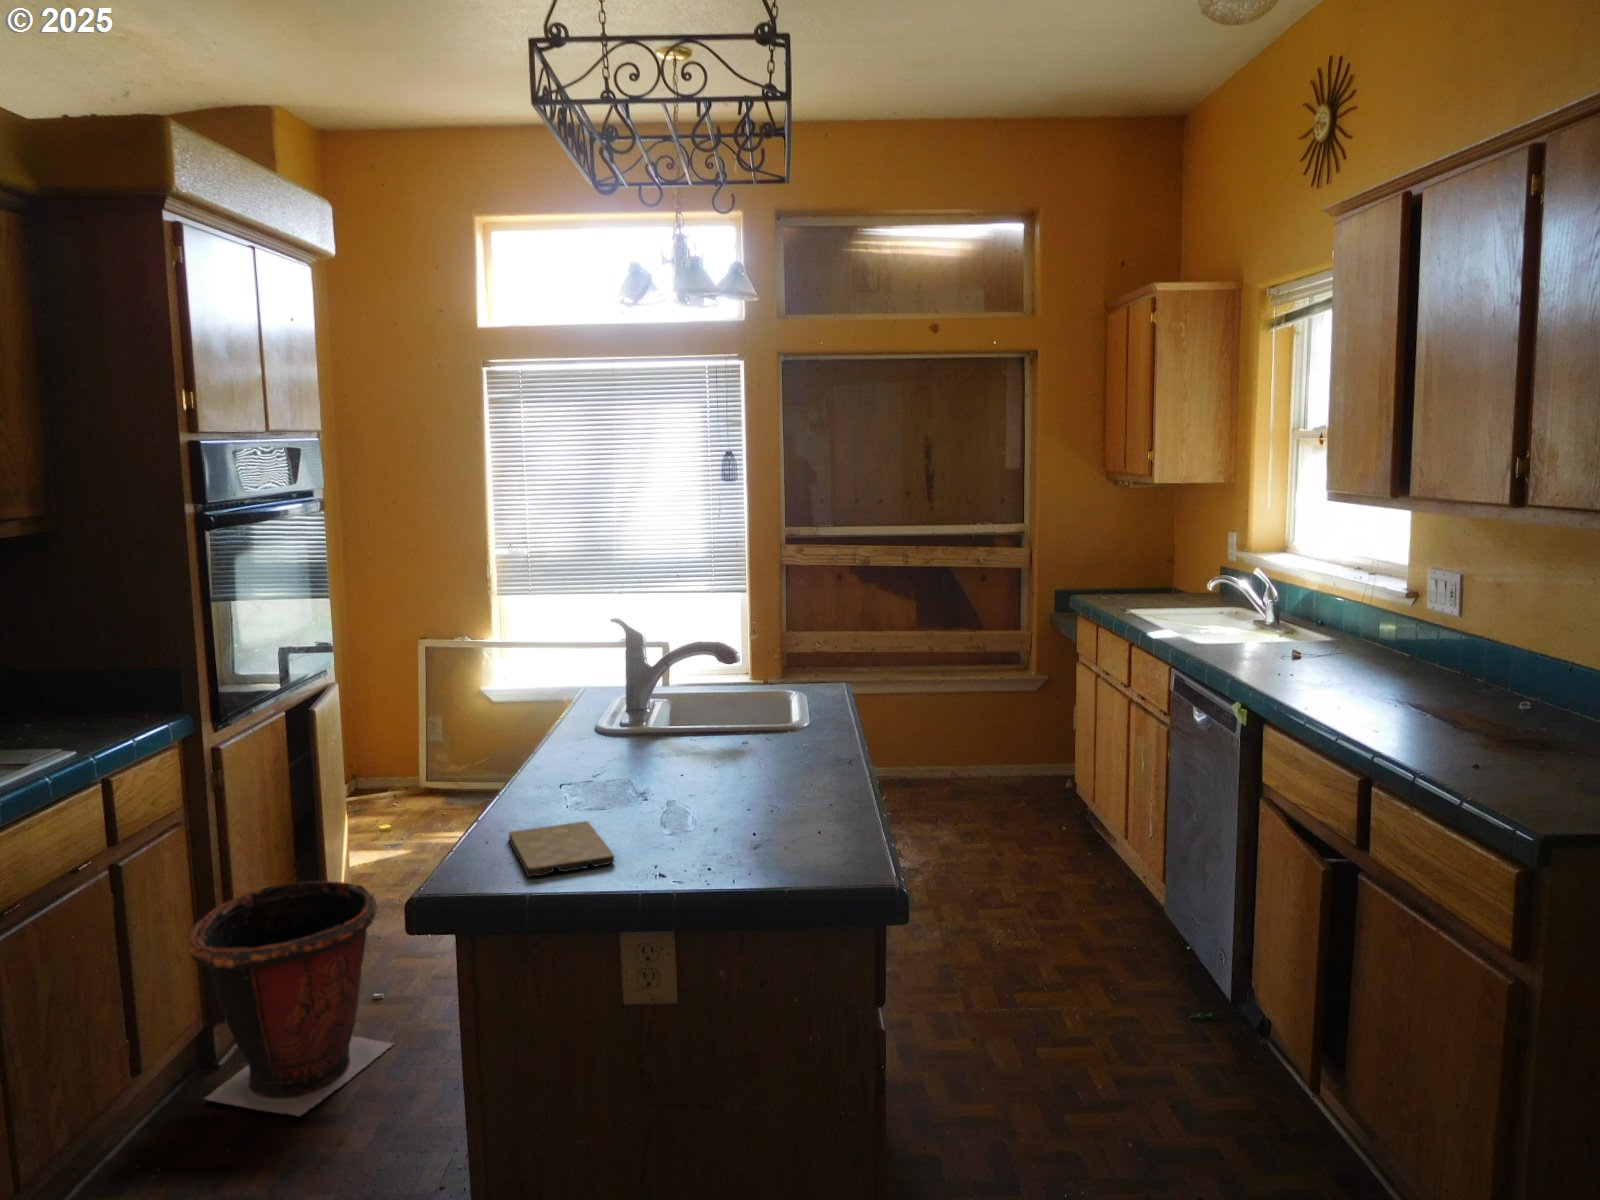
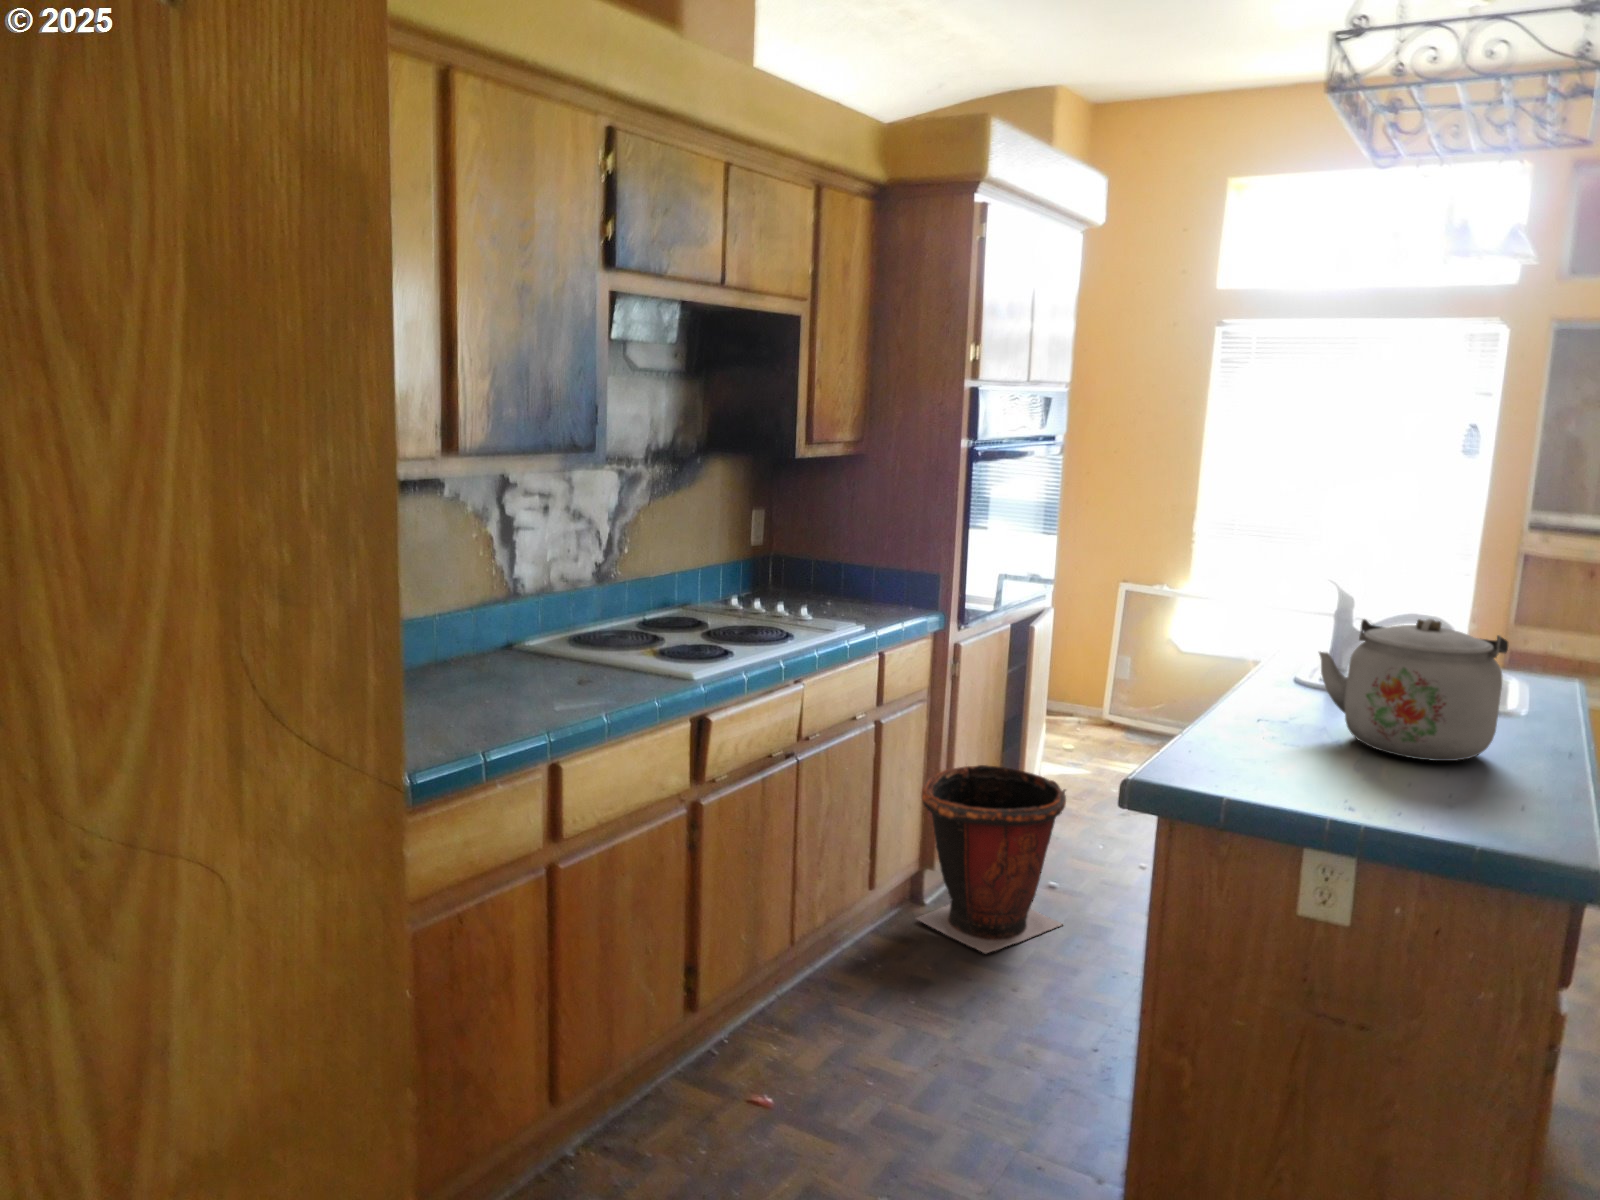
kettle: none [617,654,786,798] -> present [1319,619,1508,761]
cutting board: present [509,821,614,877] -> none [1201,743,1297,786]

